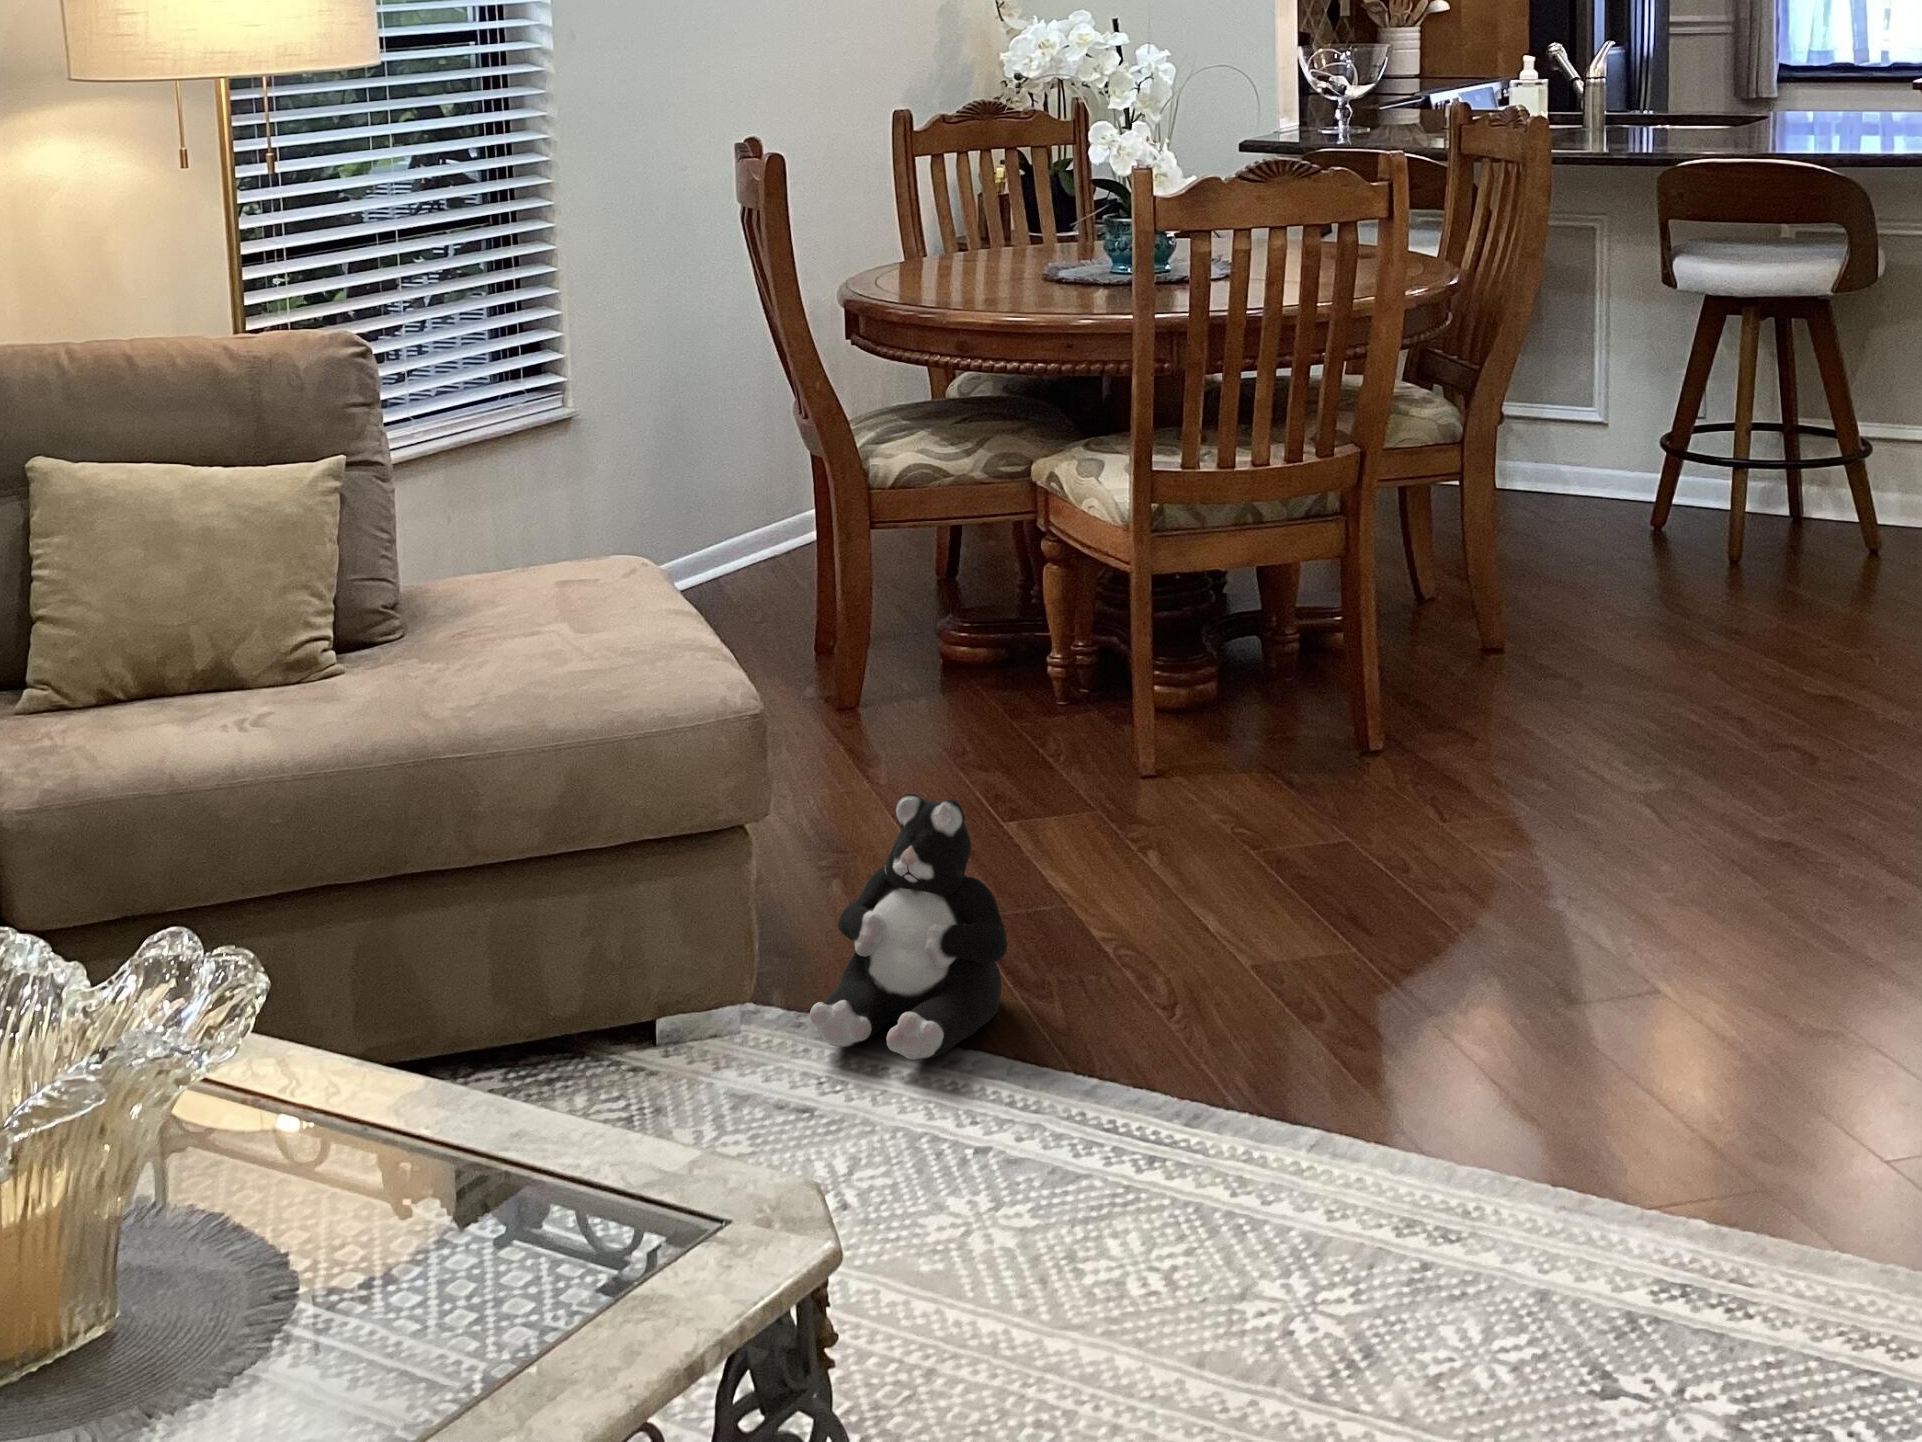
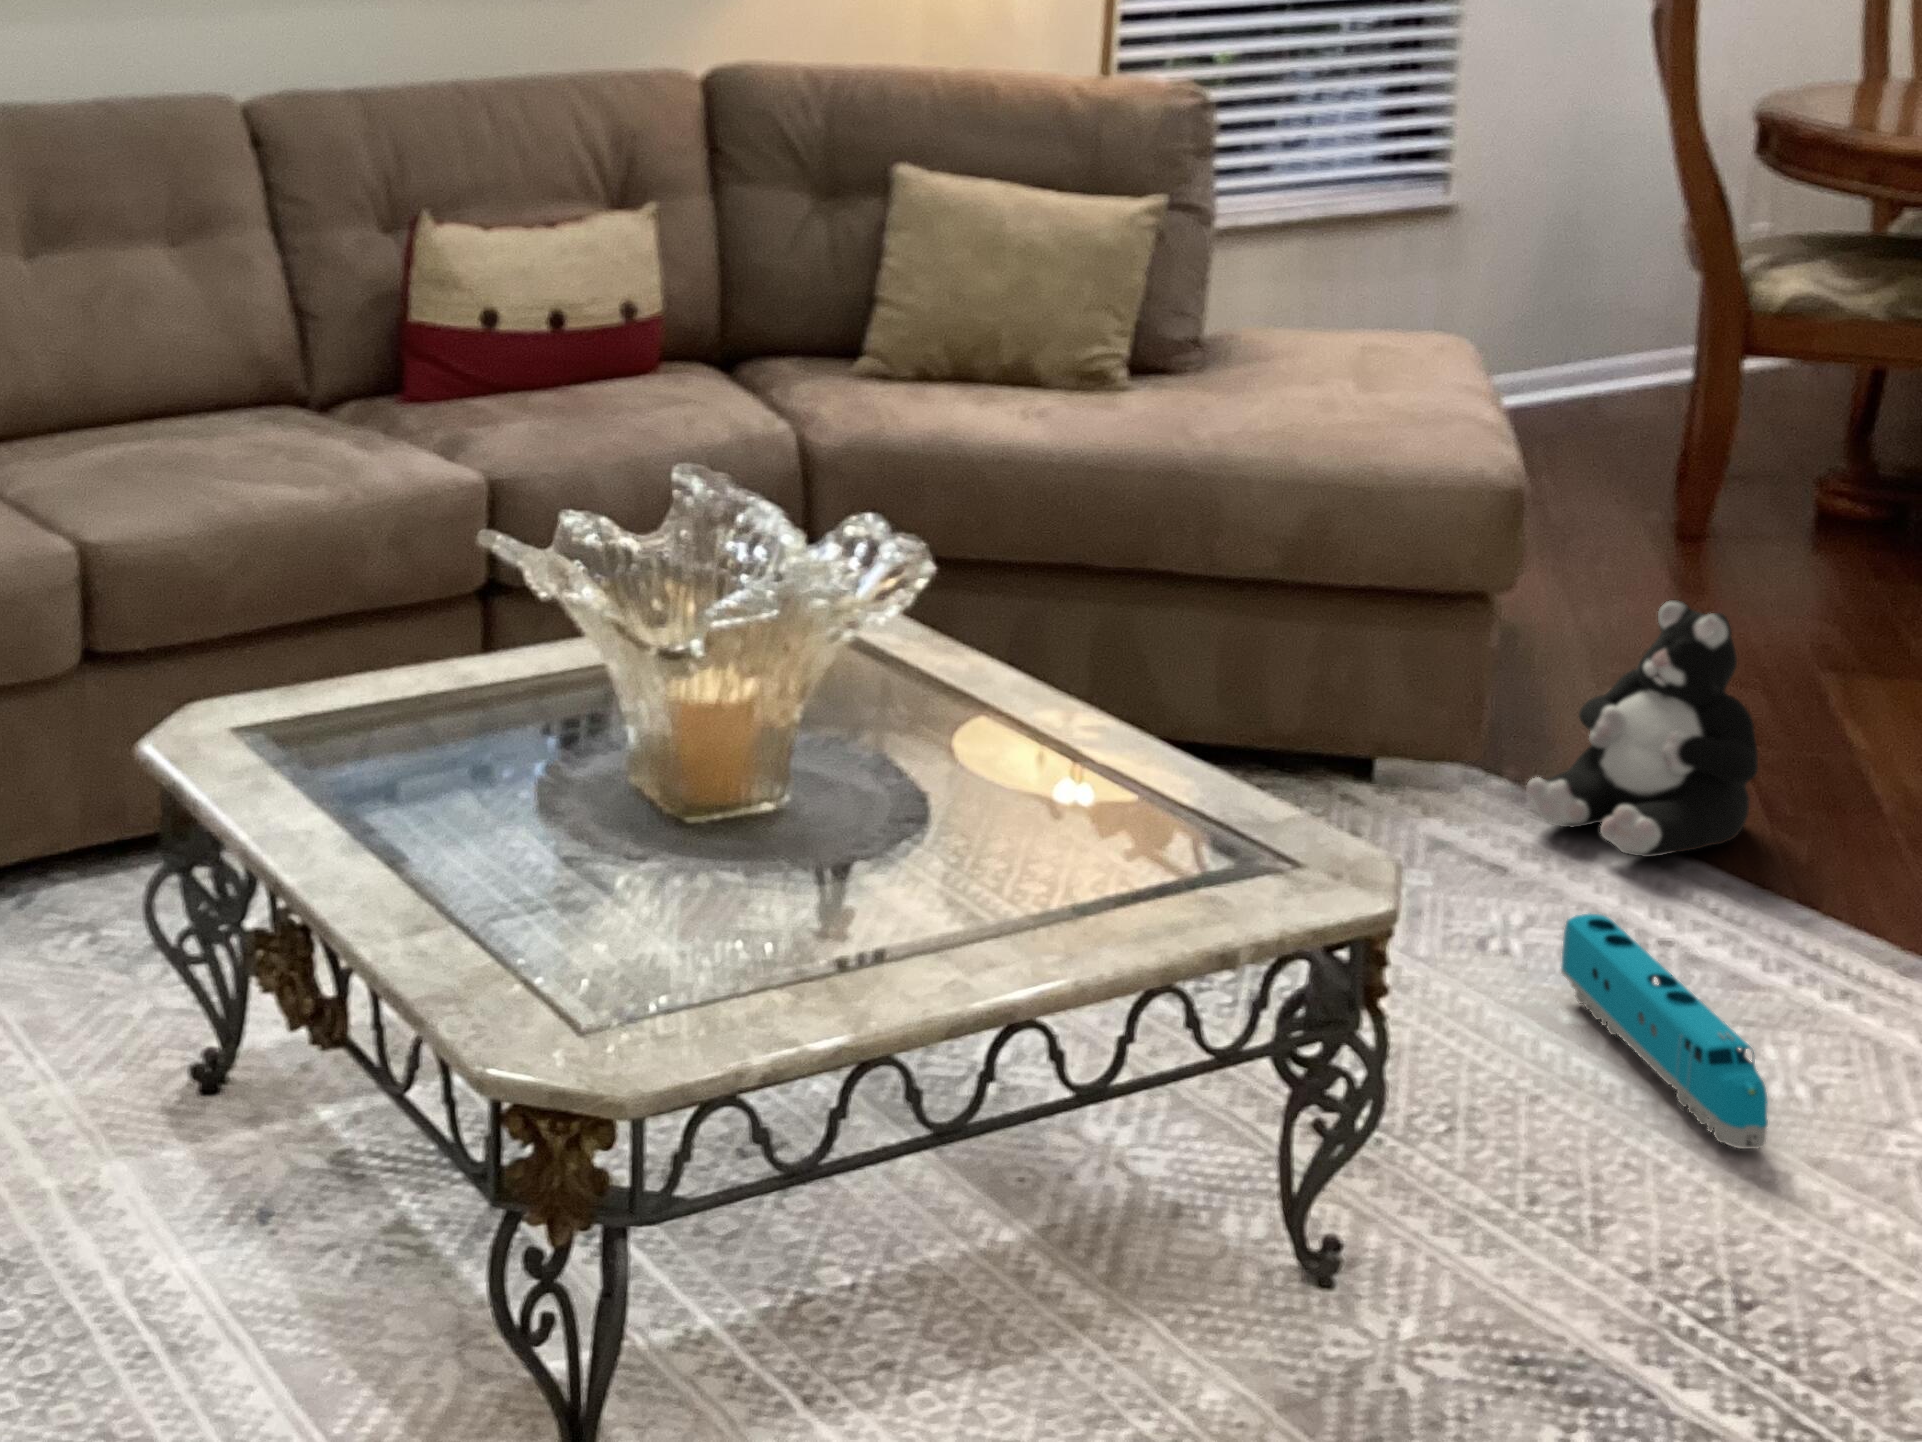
toy train: none [908,1148,1150,1369] -> present [1561,914,1768,1149]

